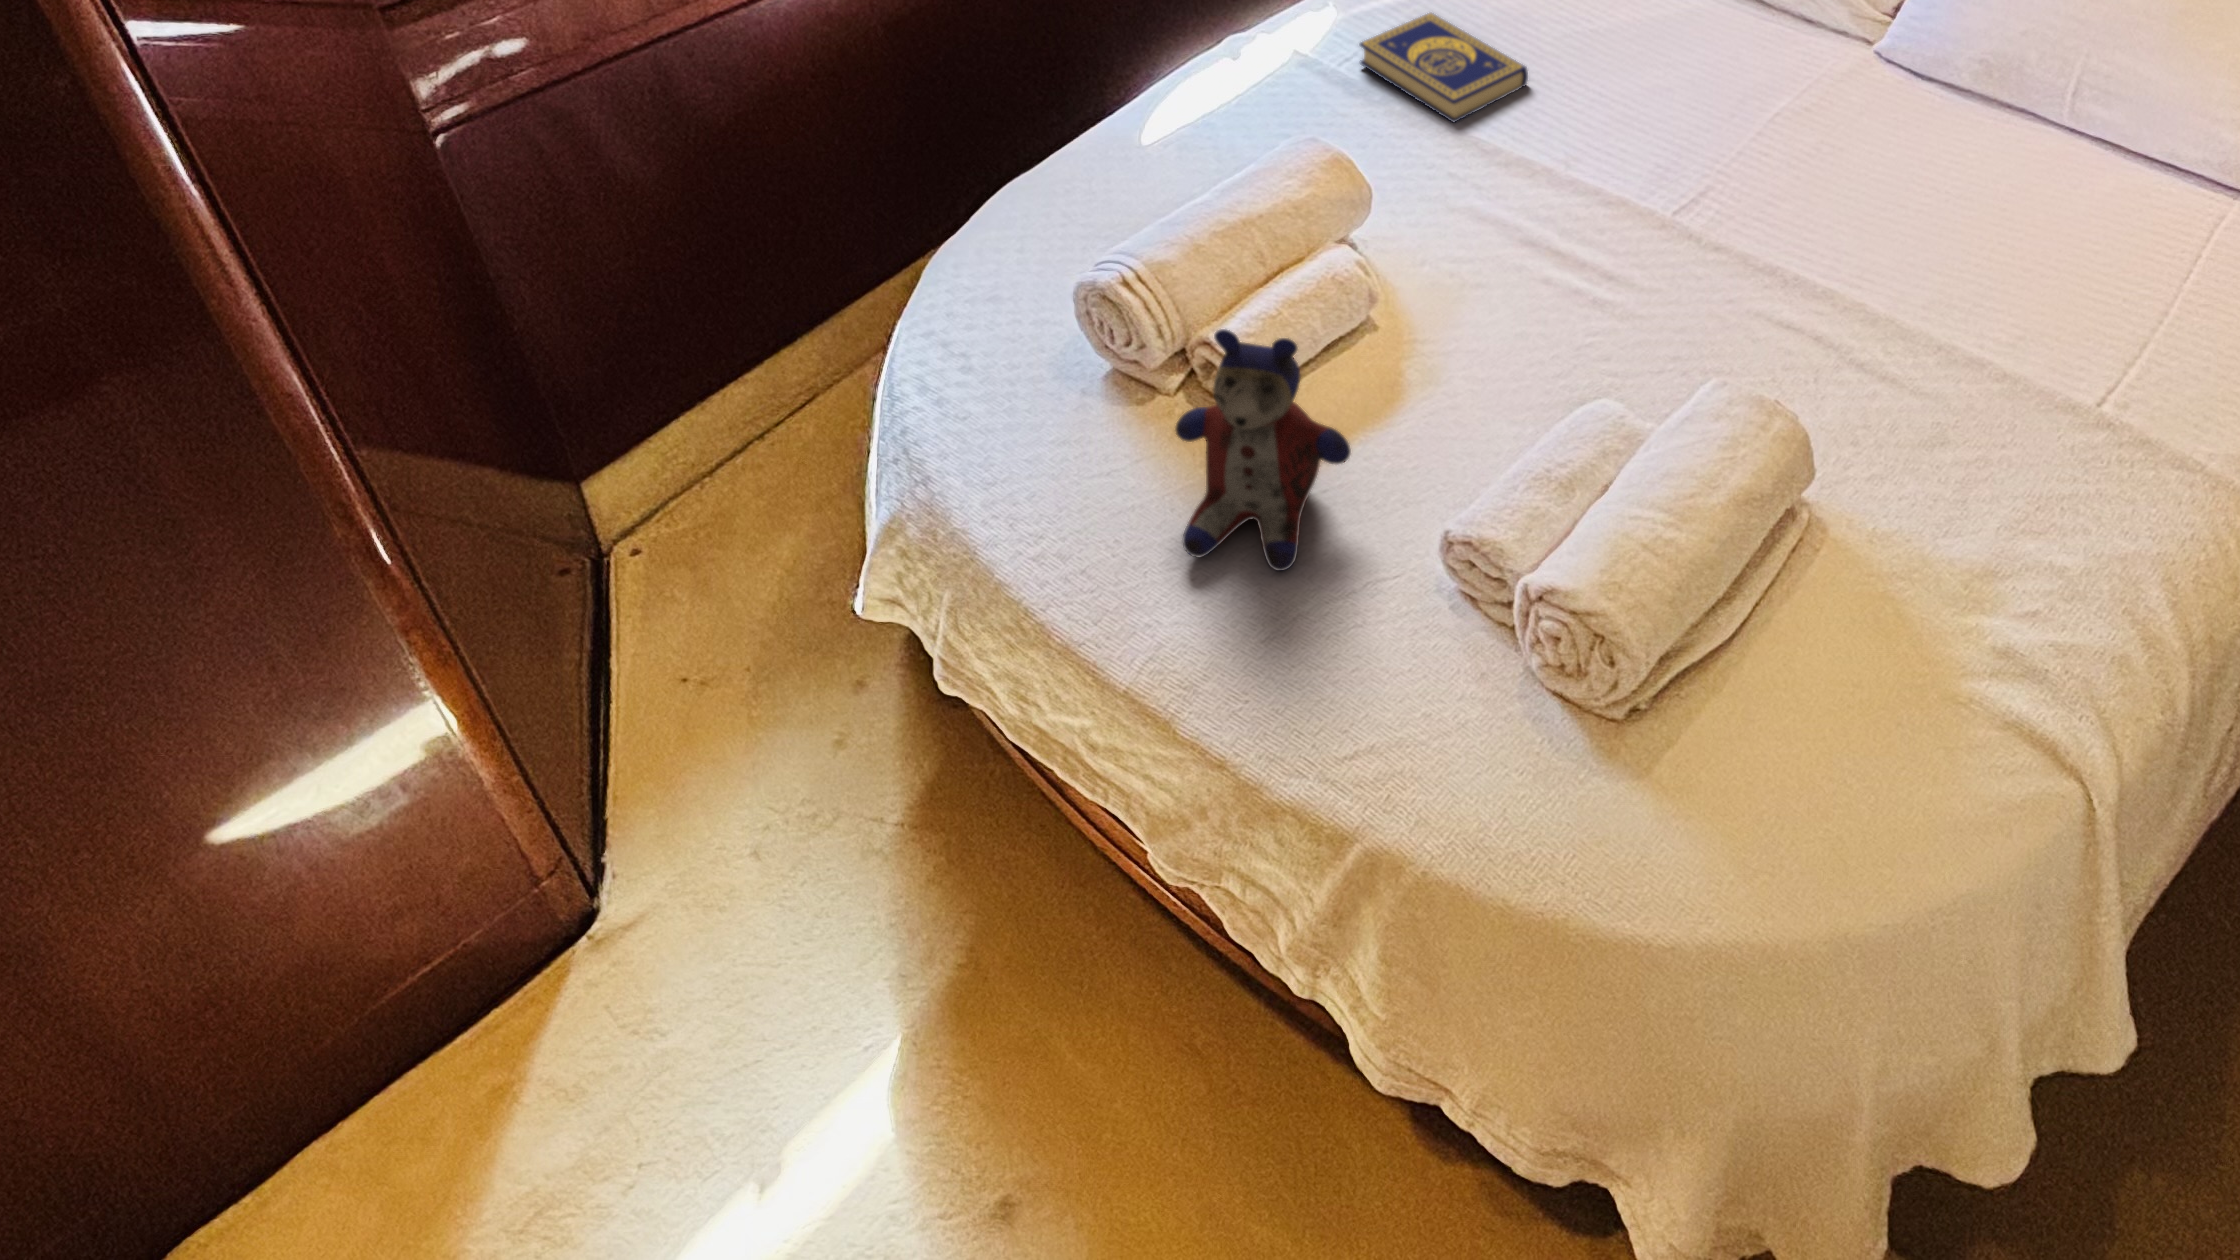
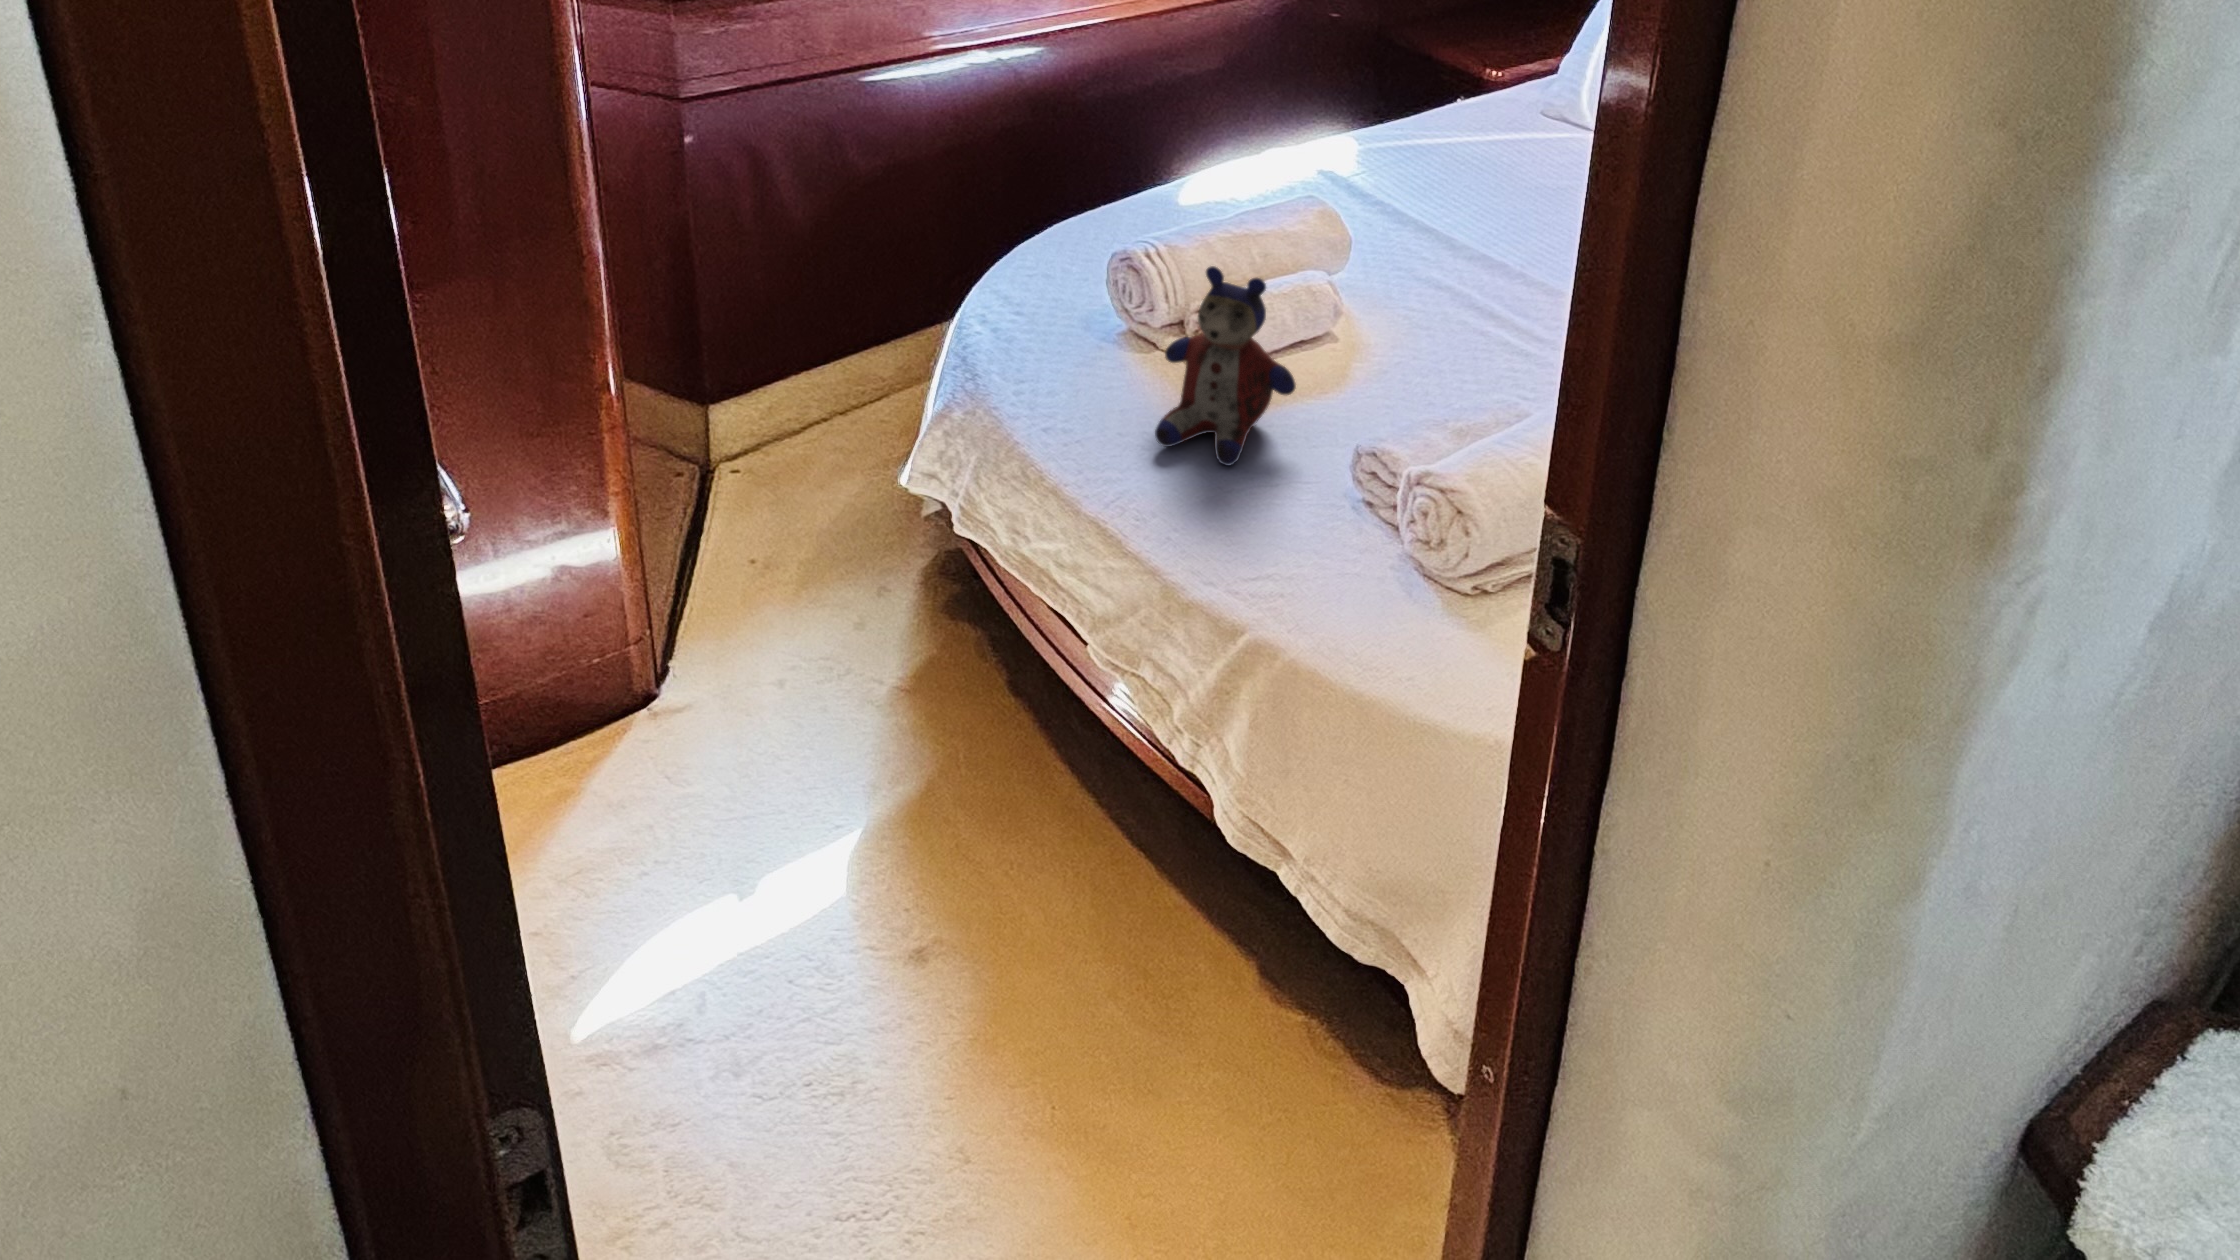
book: present [1360,13,1528,122] -> none [1367,150,1505,226]

